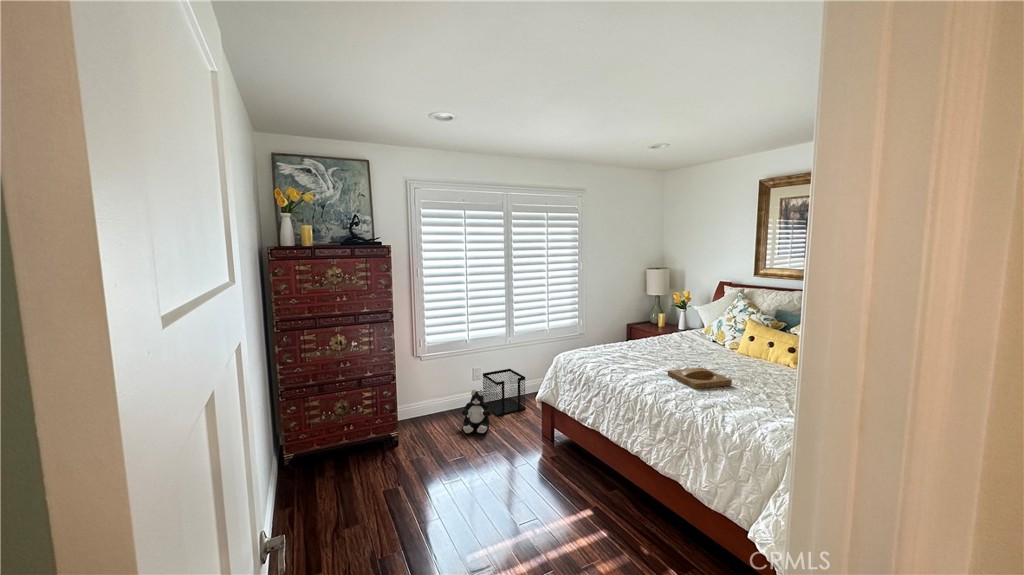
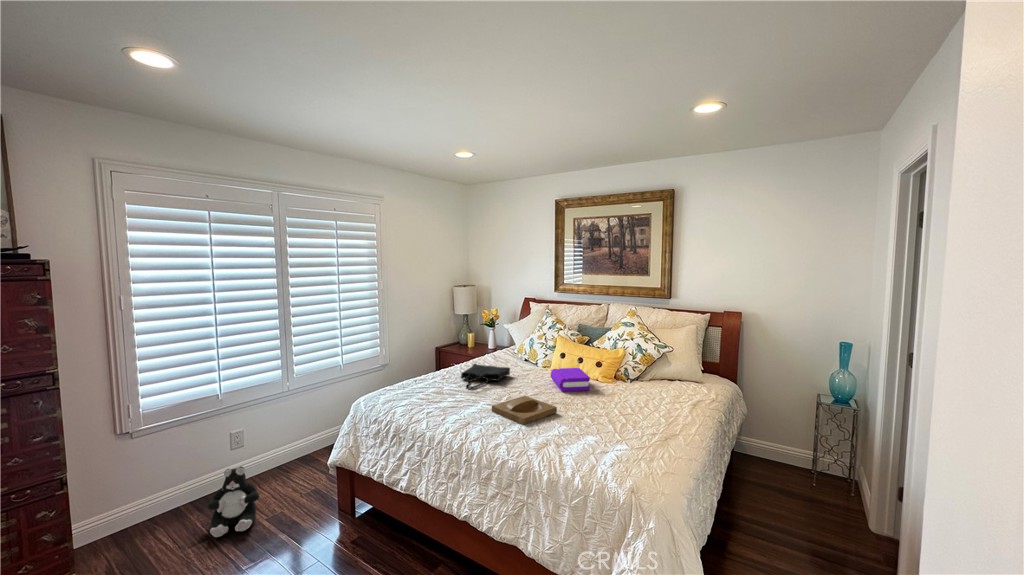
tote bag: none [645,337,693,357] -> present [461,364,510,389]
book: none [735,349,777,372] -> present [551,368,590,391]
wastebasket: present [483,369,526,416] -> none [244,424,312,496]

